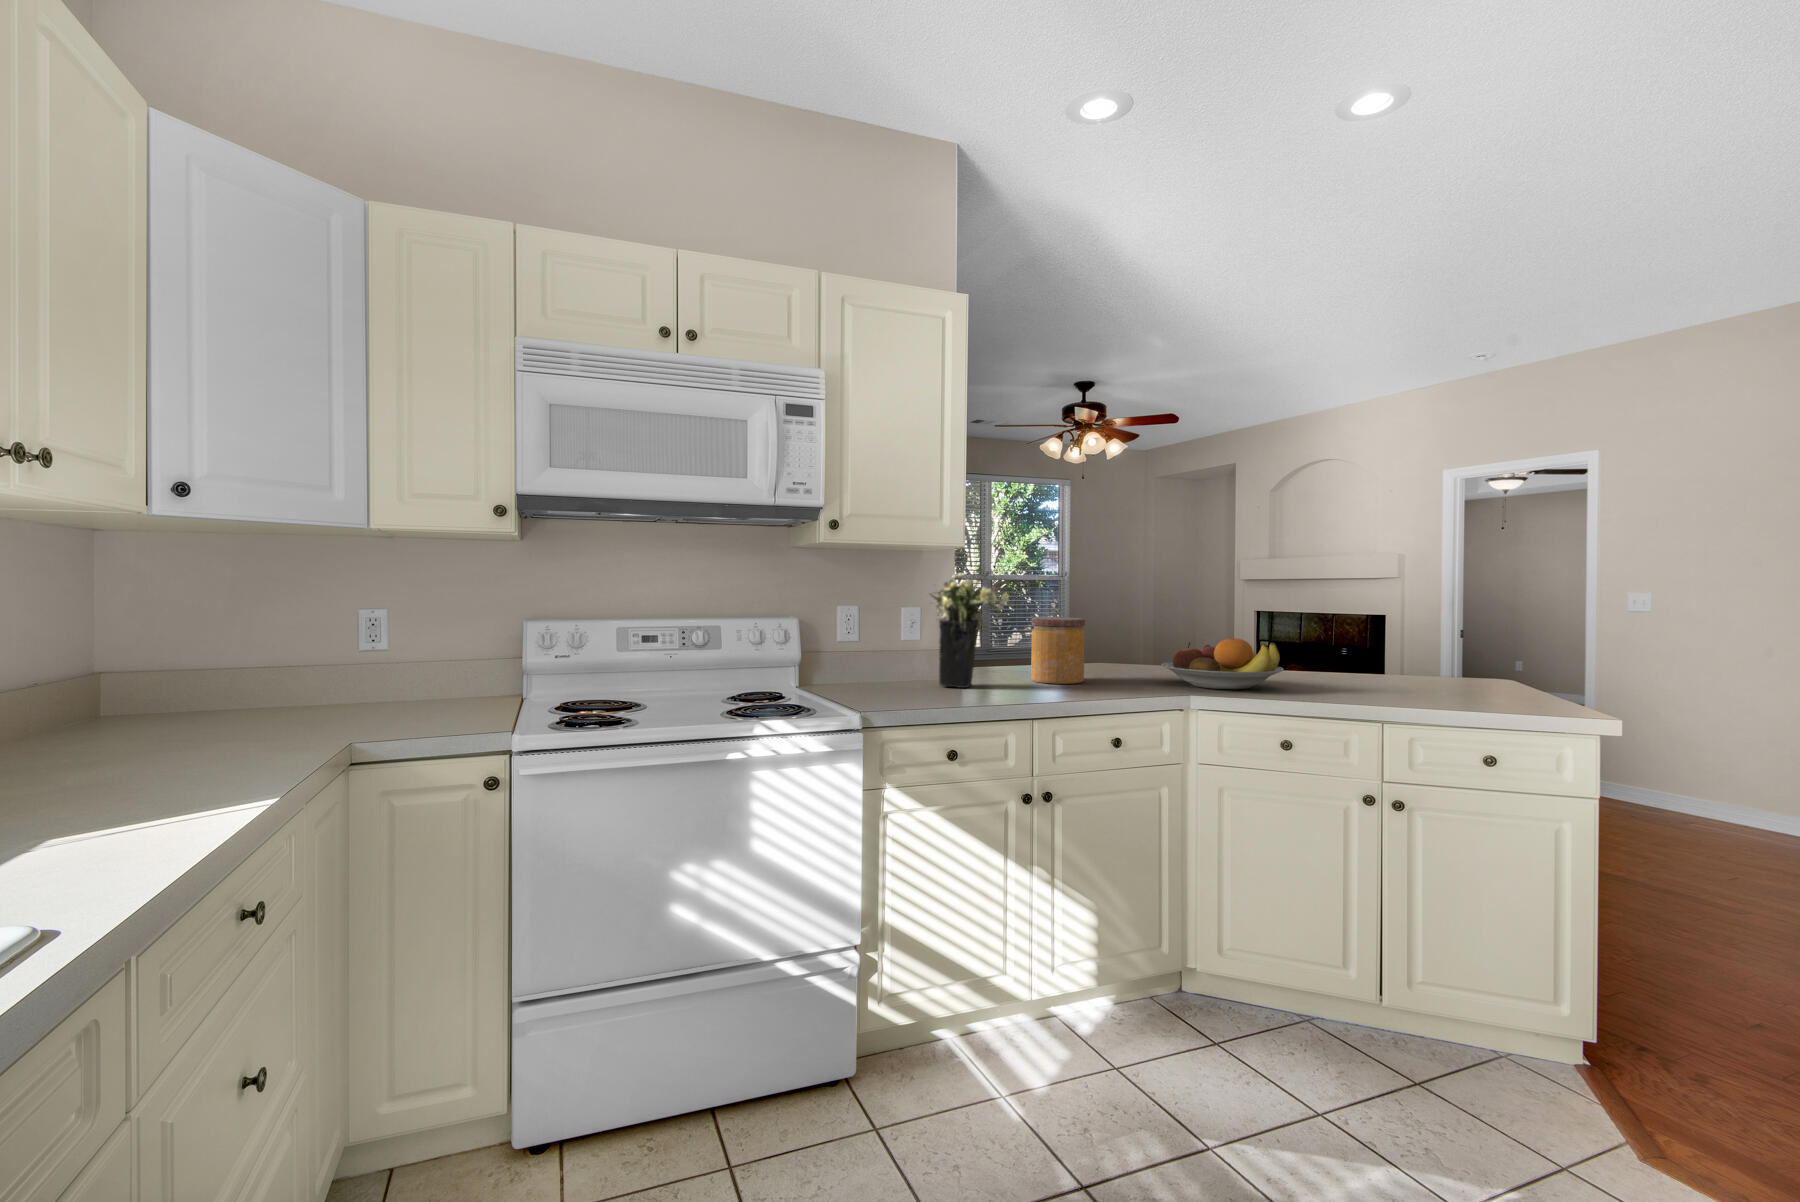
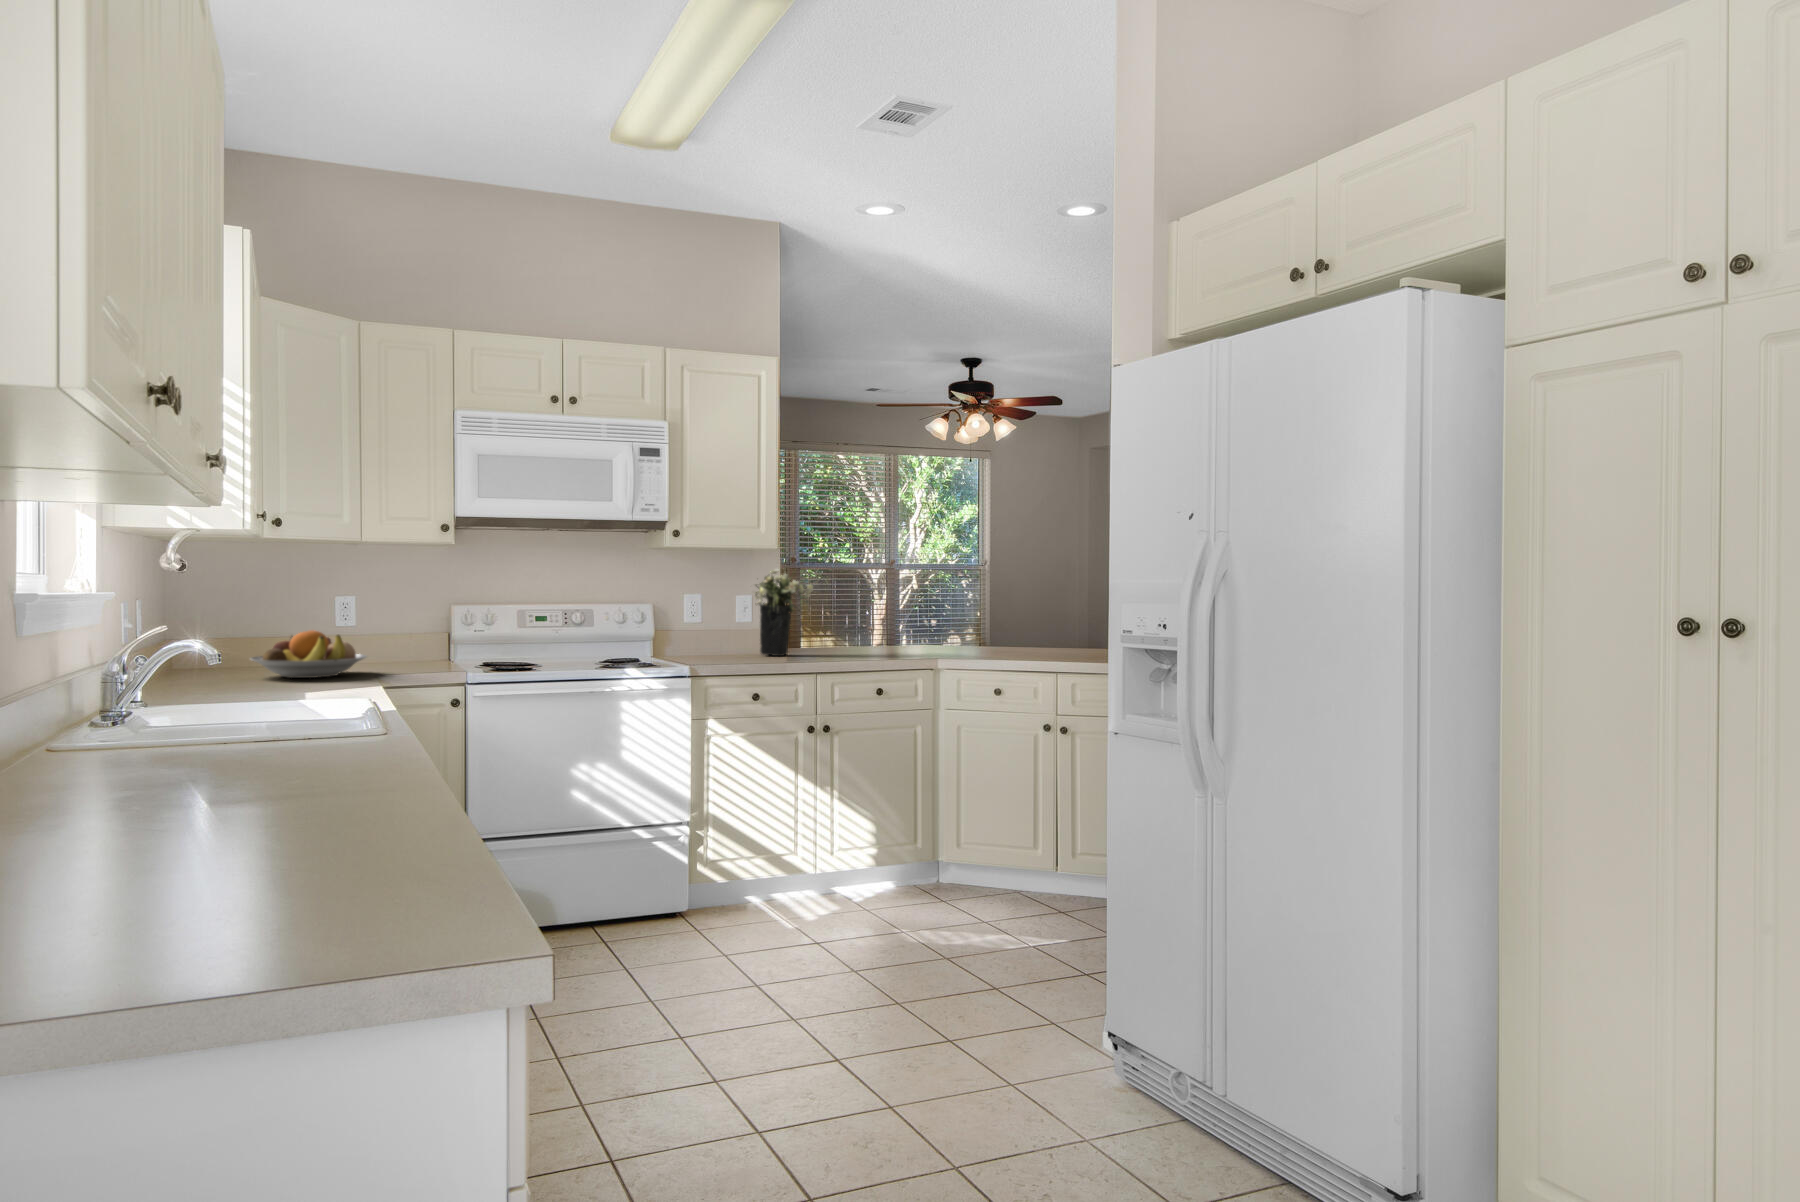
jar: present [1031,617,1085,684] -> none [838,603,879,654]
fruit bowl: present [1162,638,1284,689] -> present [250,630,367,678]

